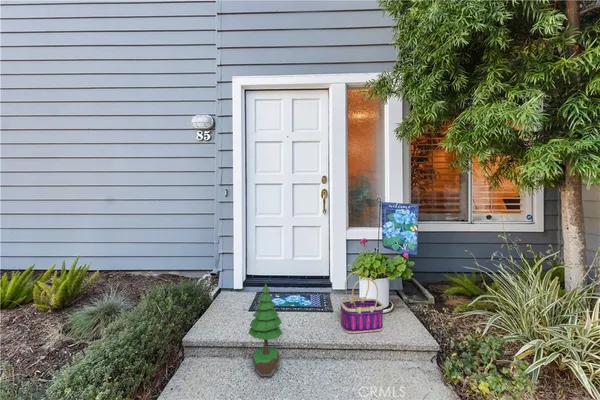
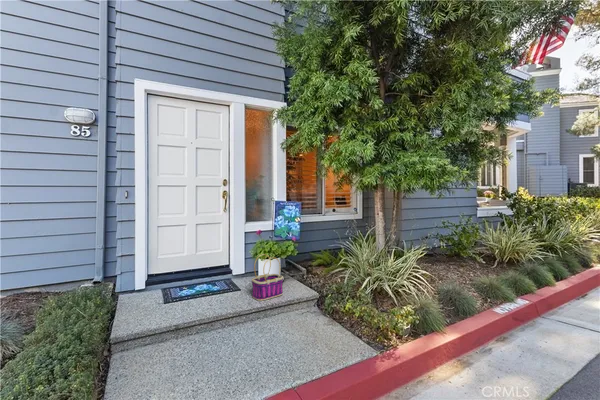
potted tree: present [249,284,282,376] -> none [190,267,219,345]

